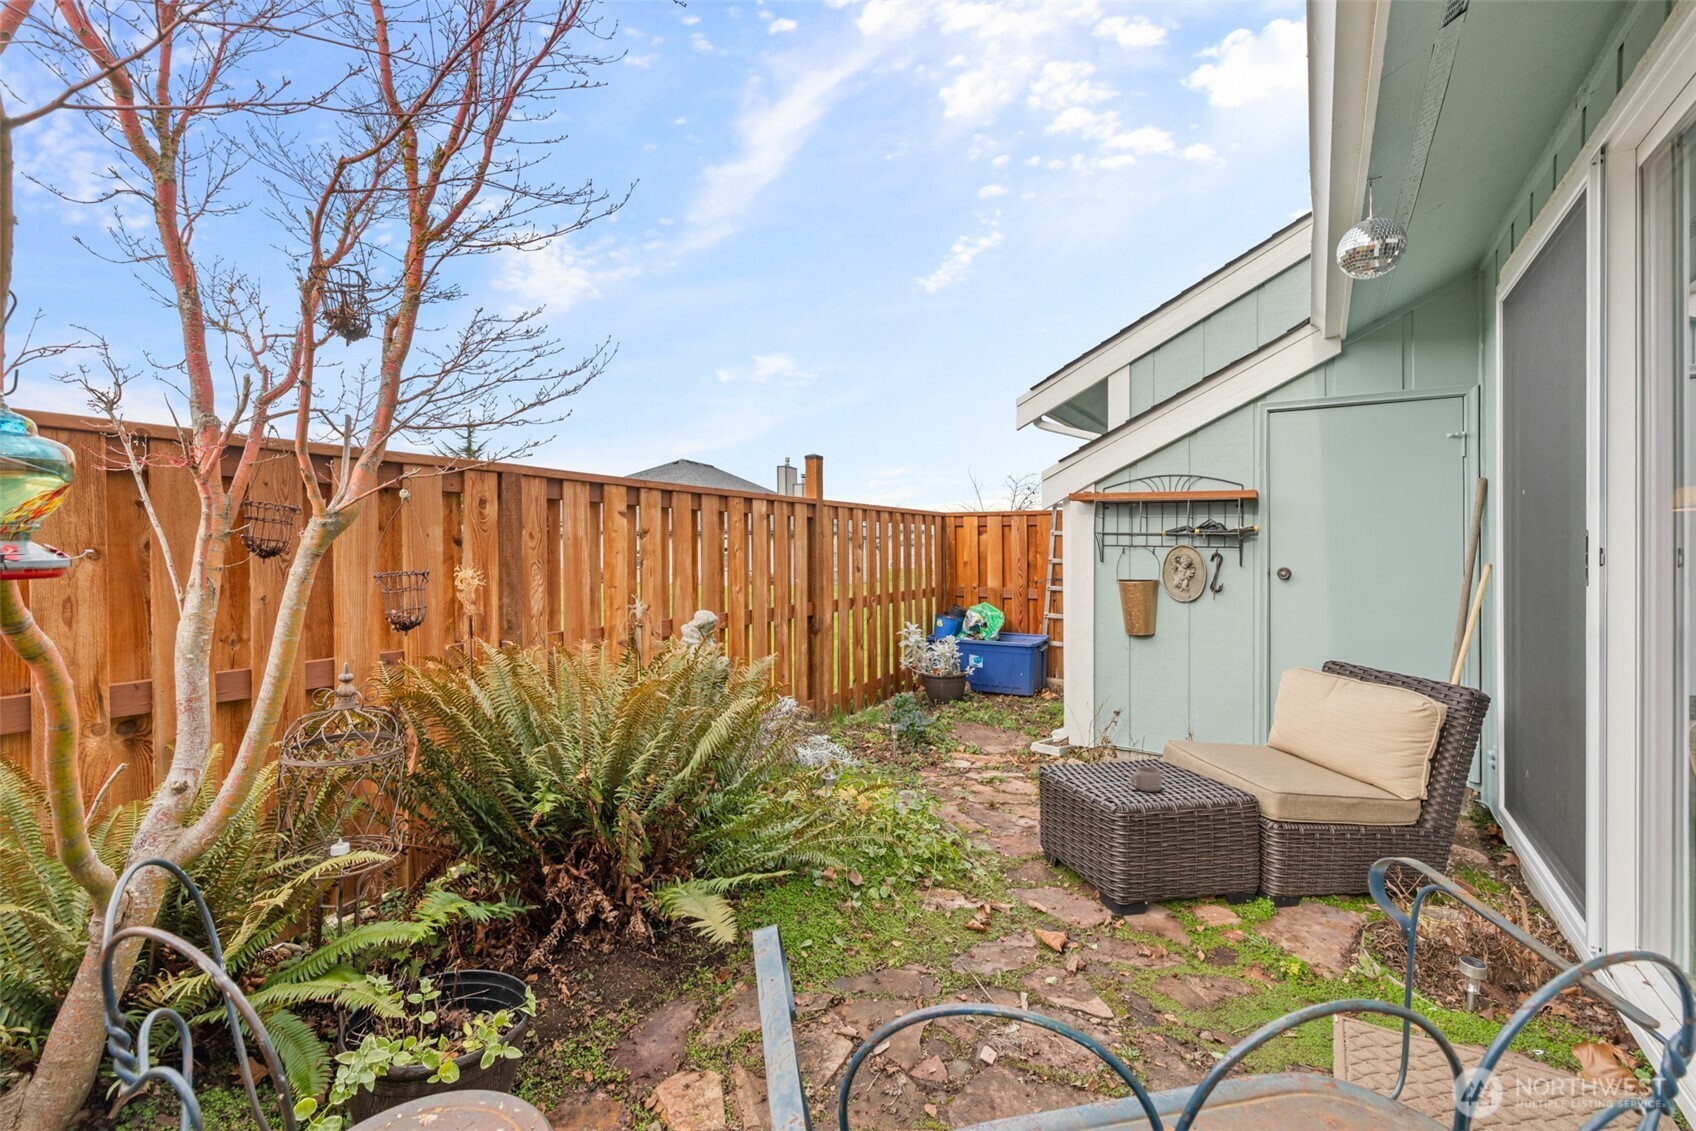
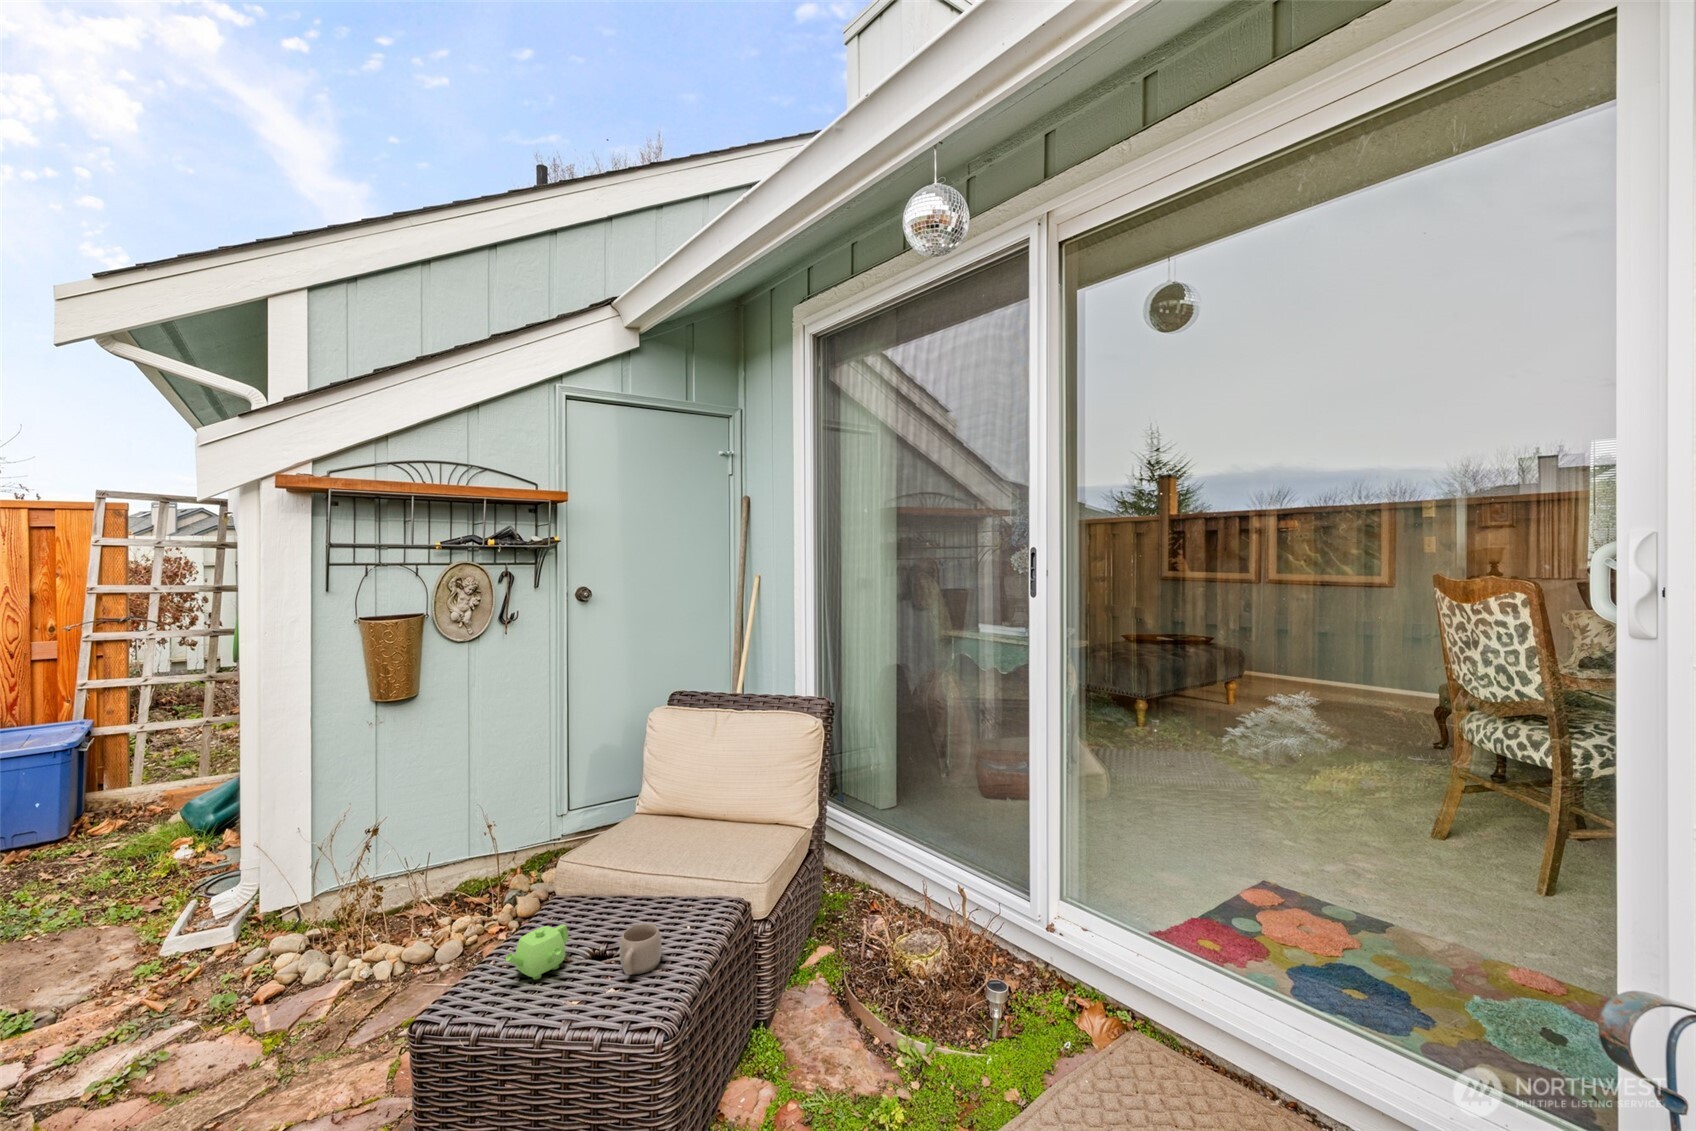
teapot: none [1085,750,1123,776] -> present [506,924,569,980]

